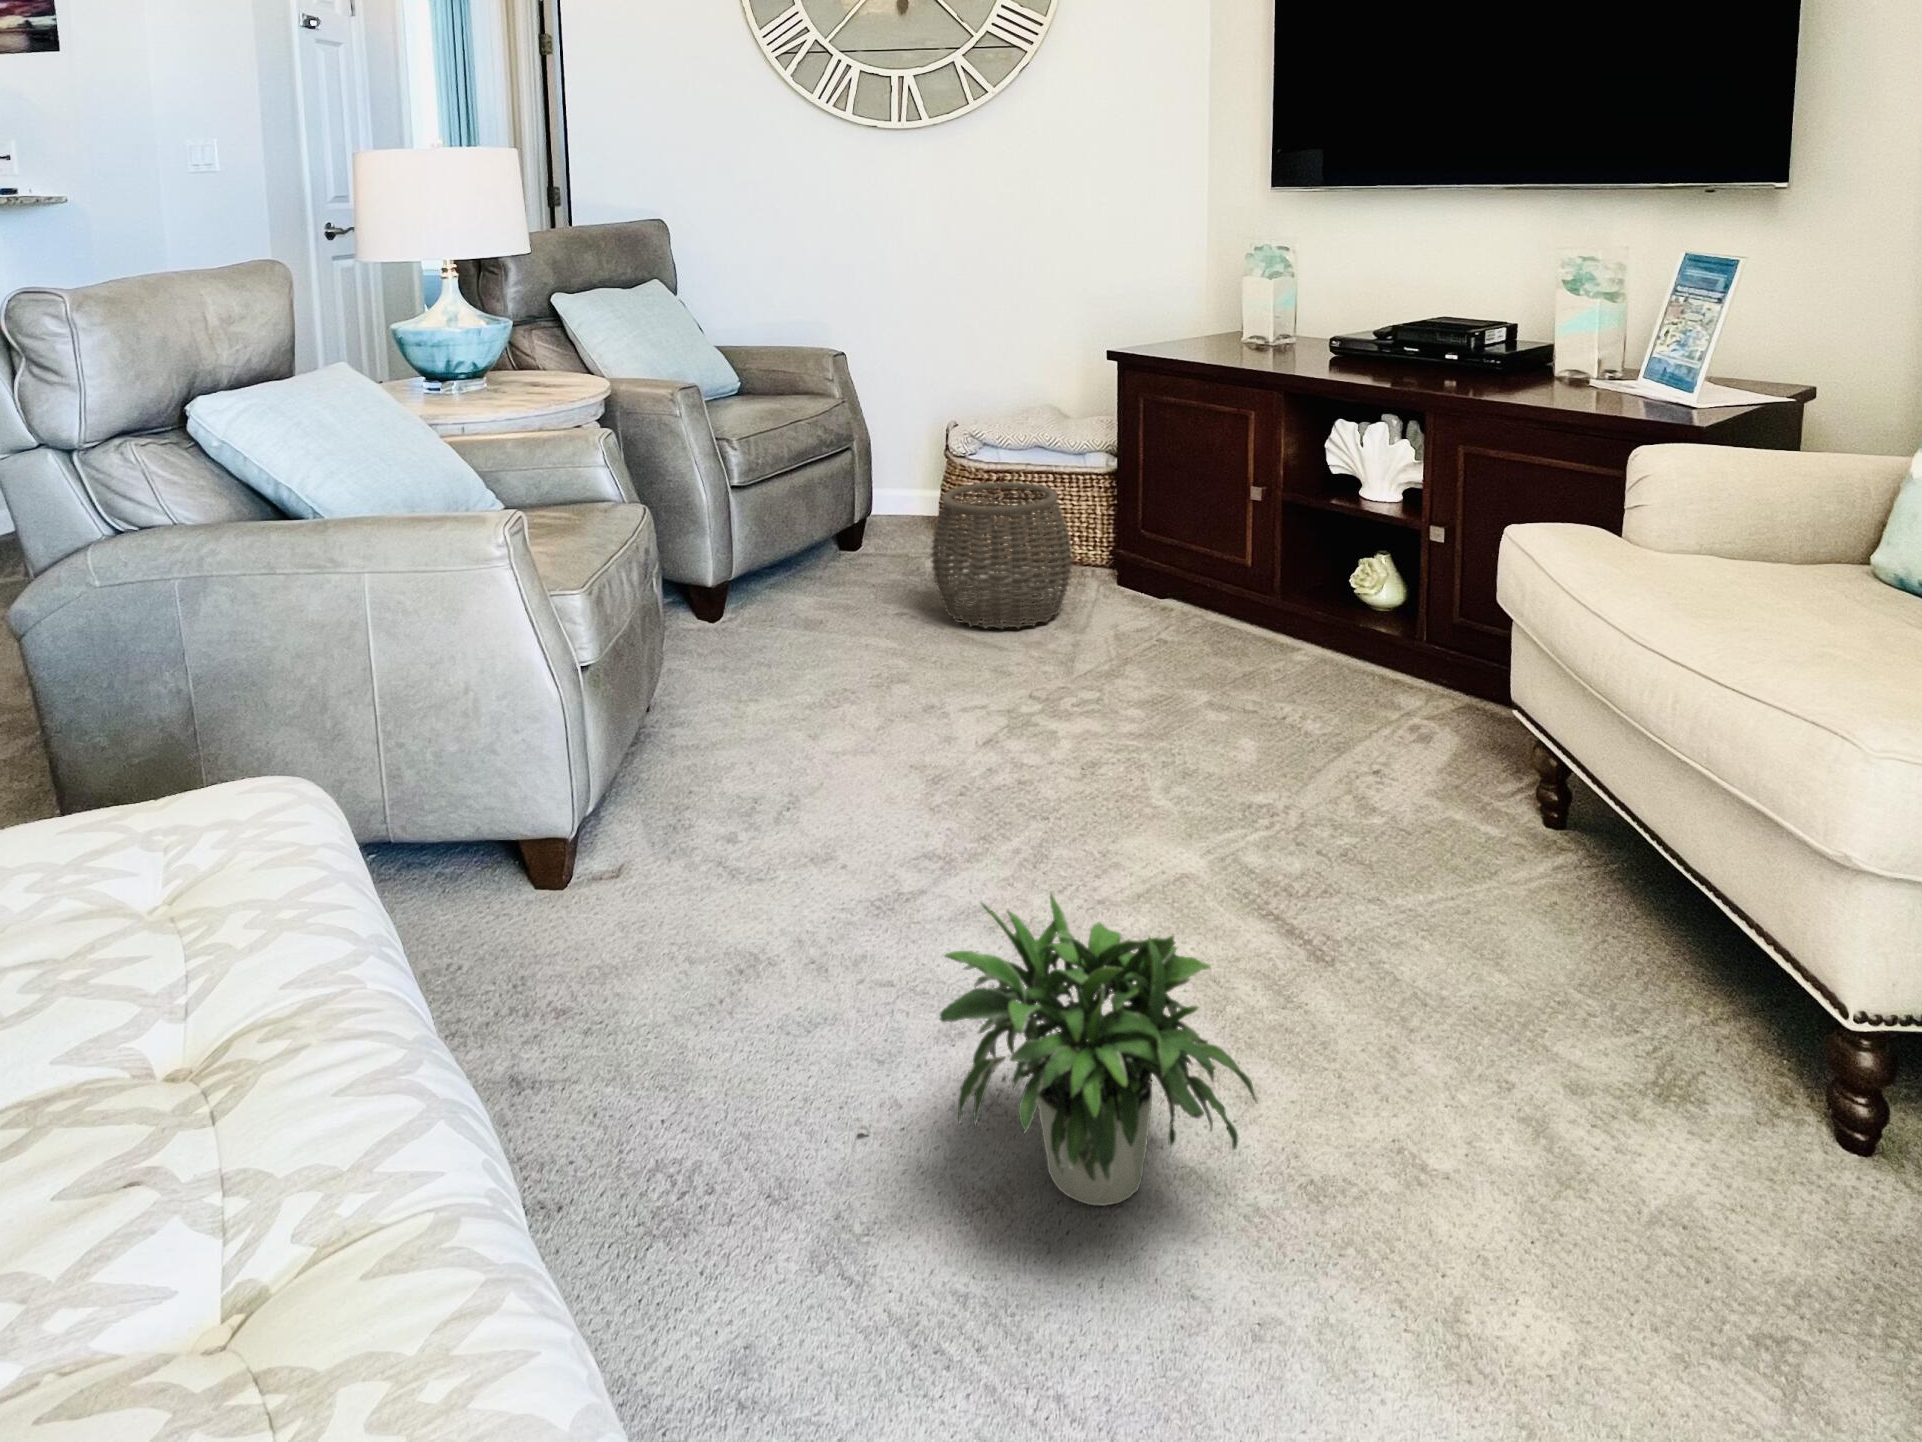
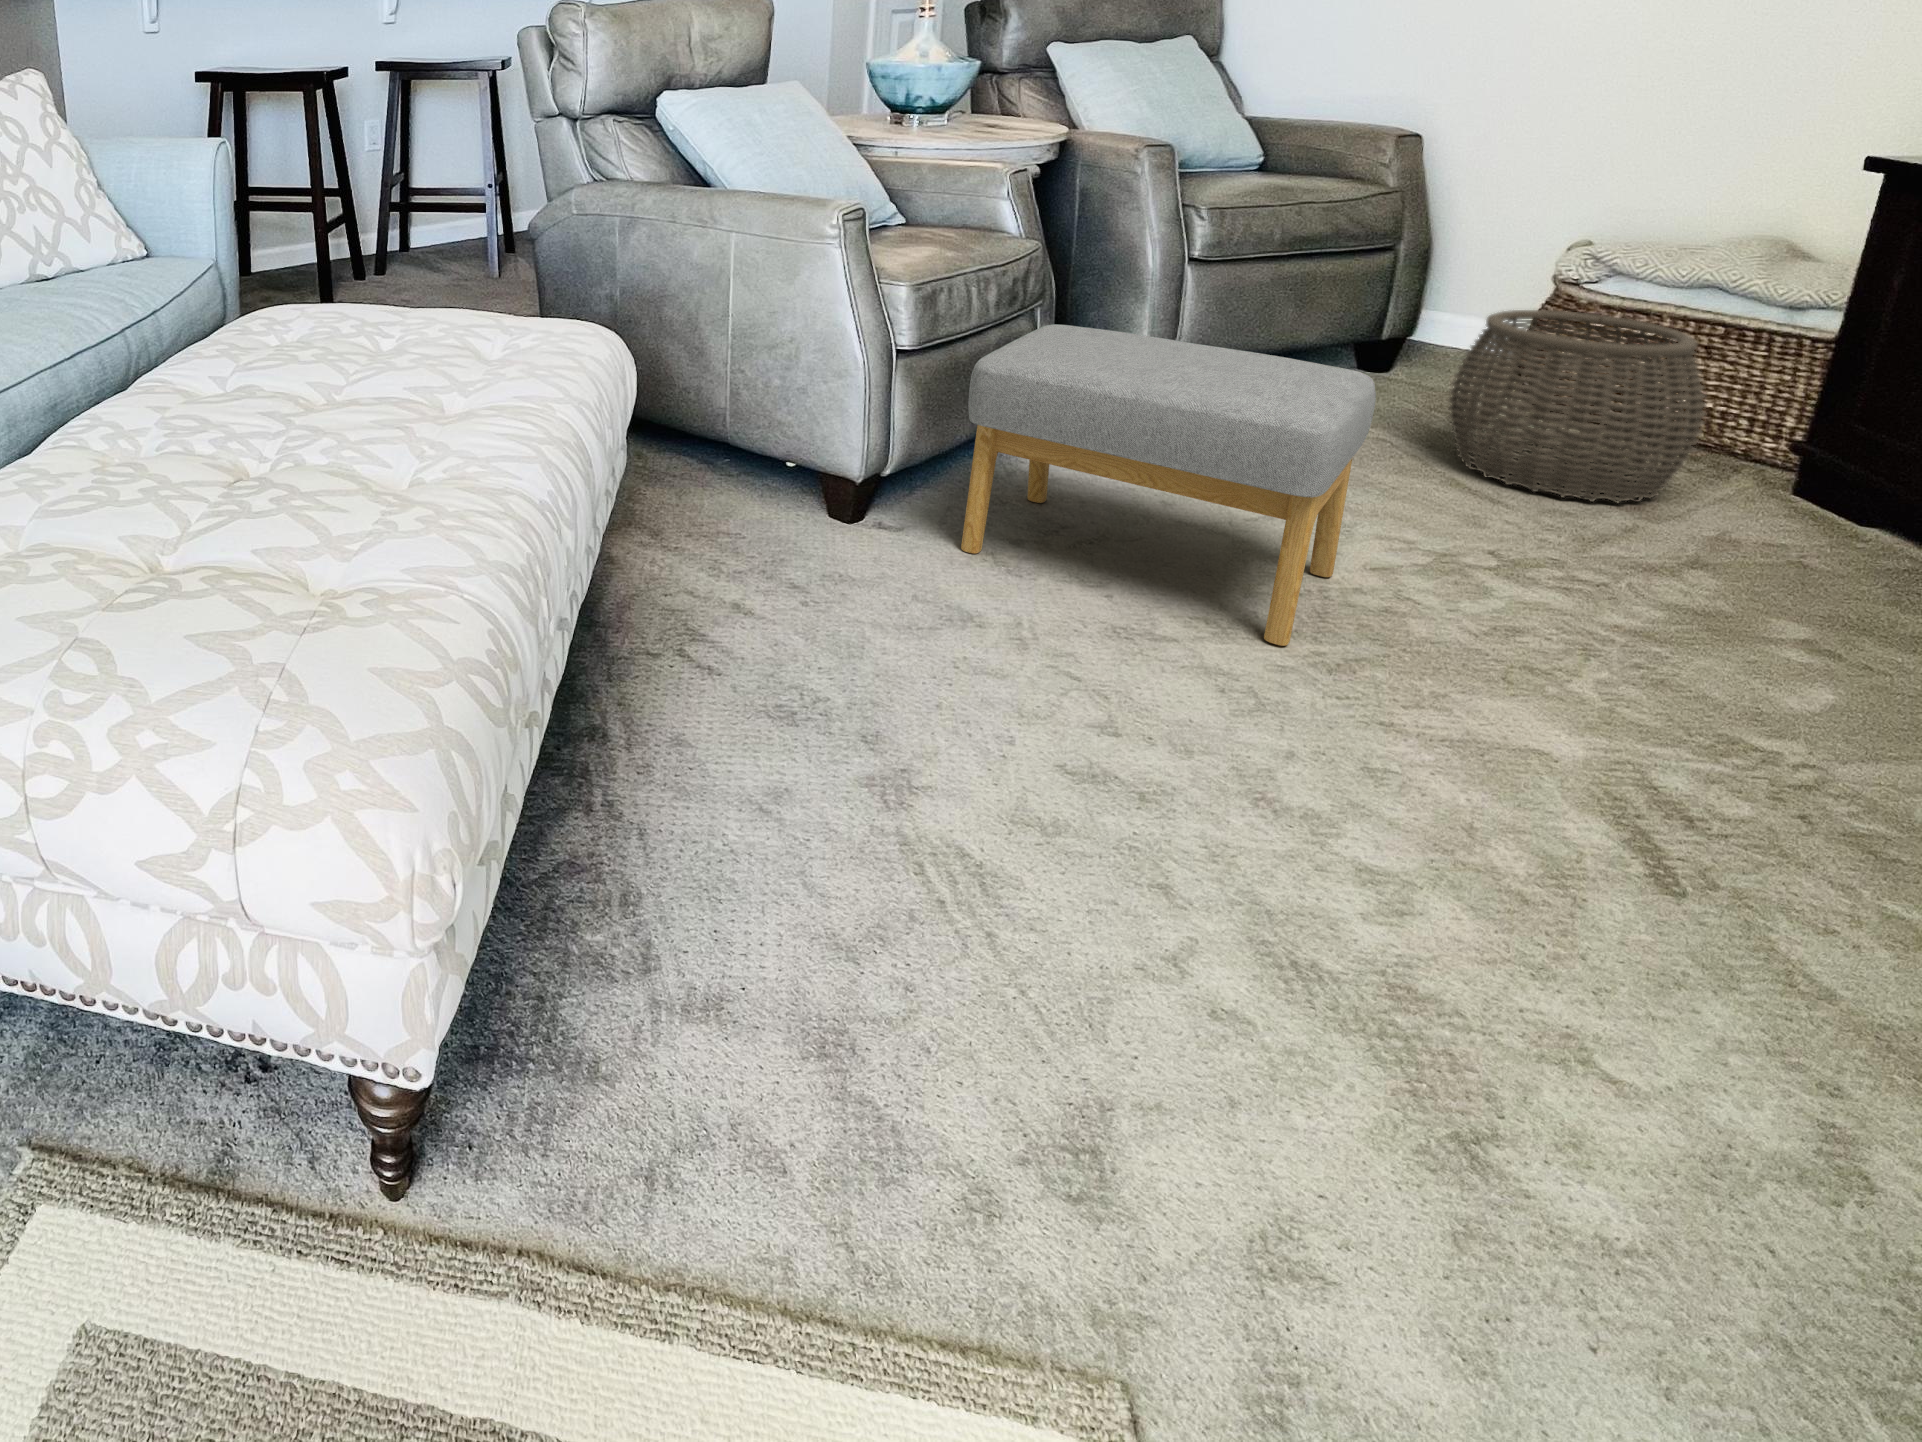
footstool: none [650,572,957,849] -> present [961,324,1376,646]
potted plant: present [860,893,1258,1206] -> none [976,651,1444,1023]

